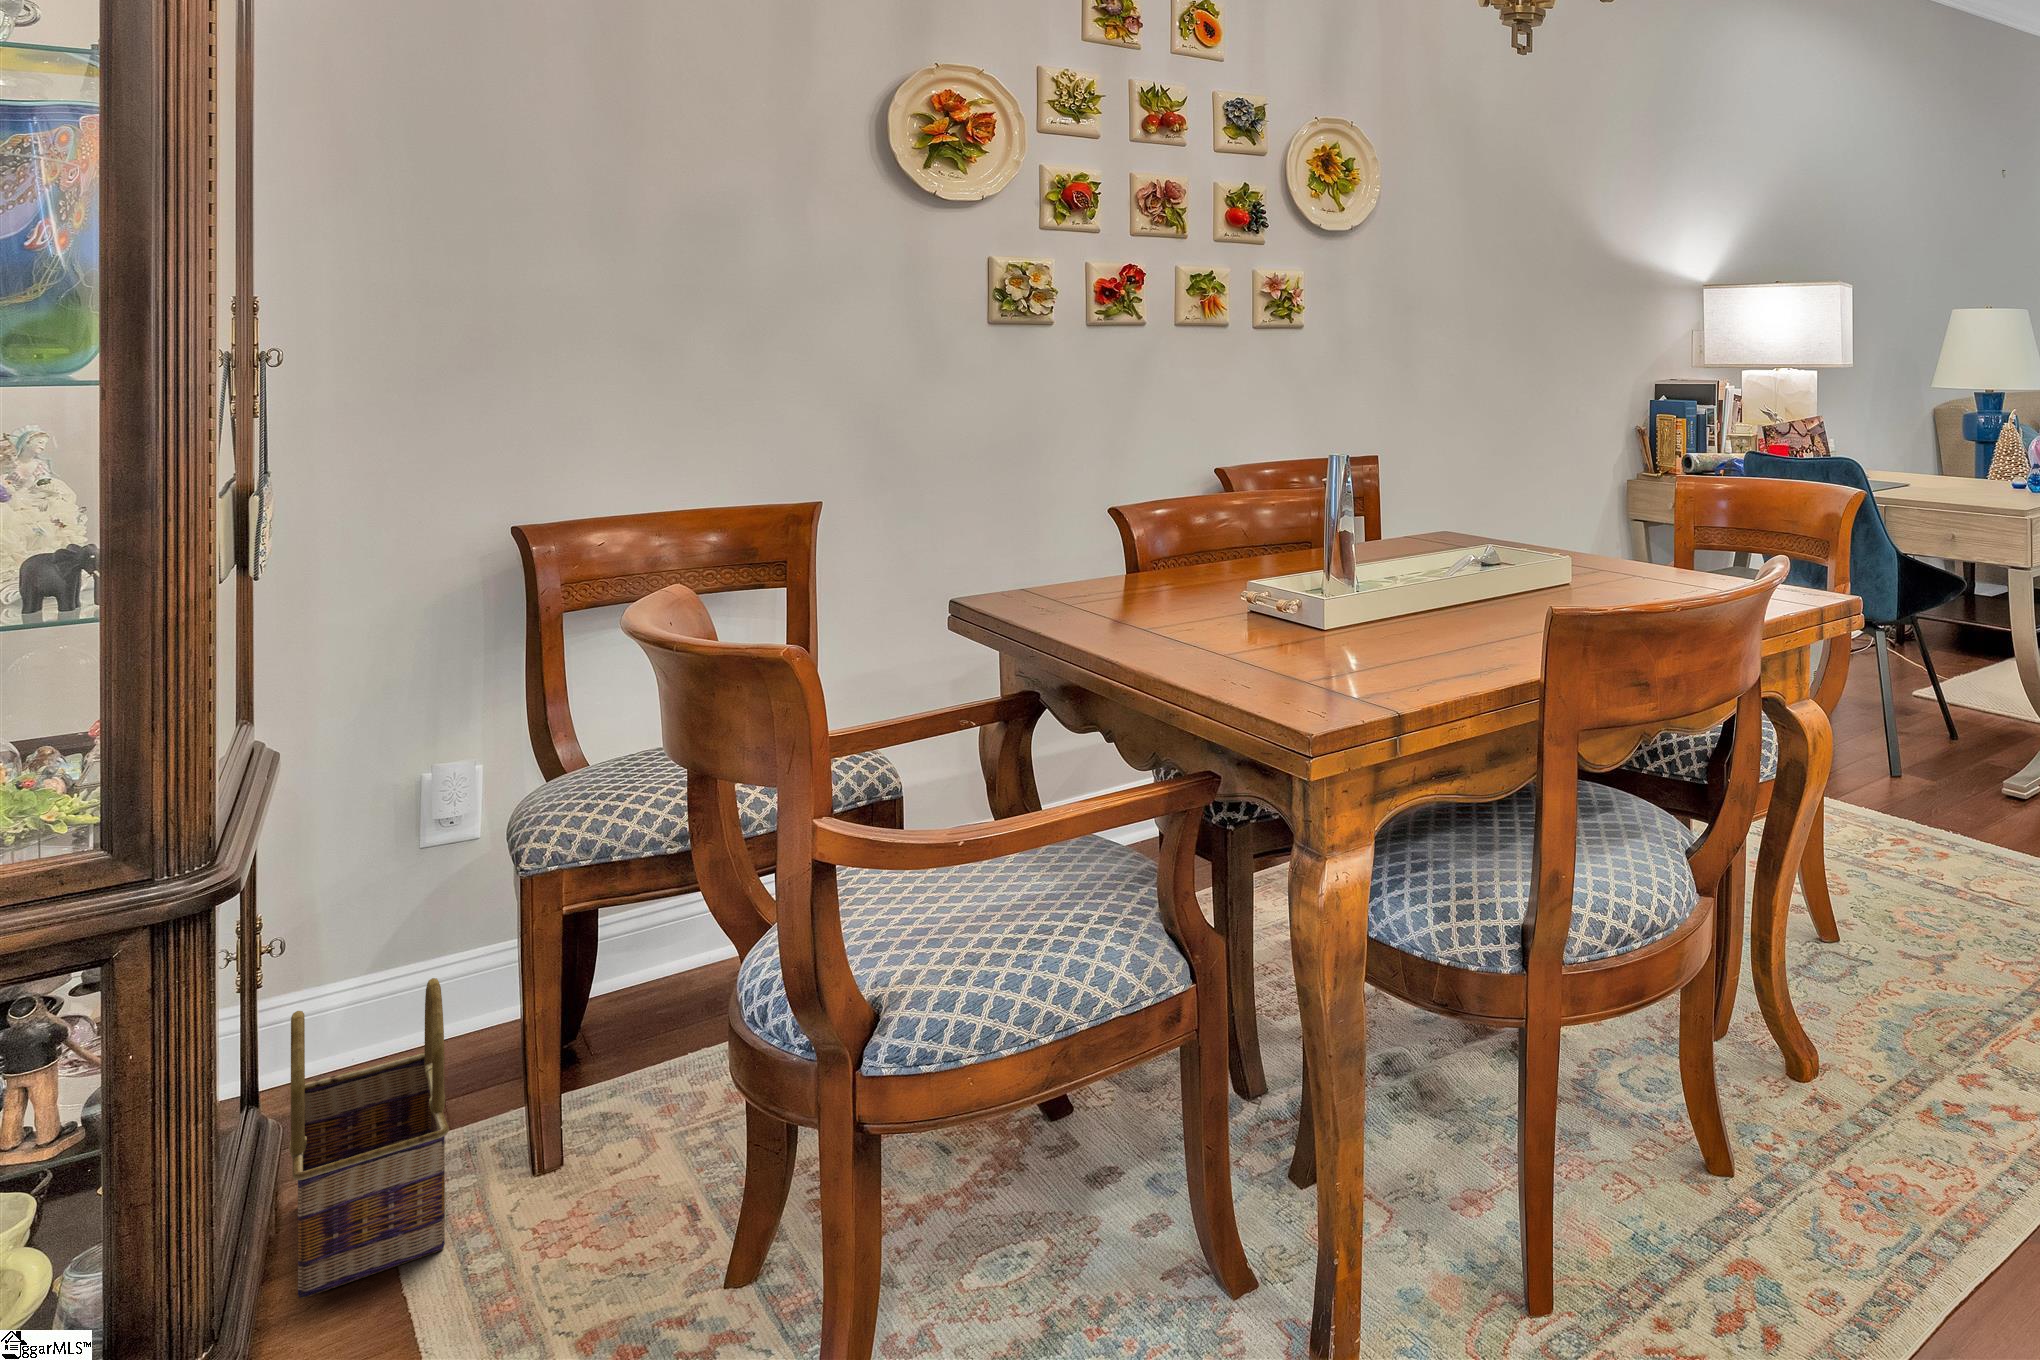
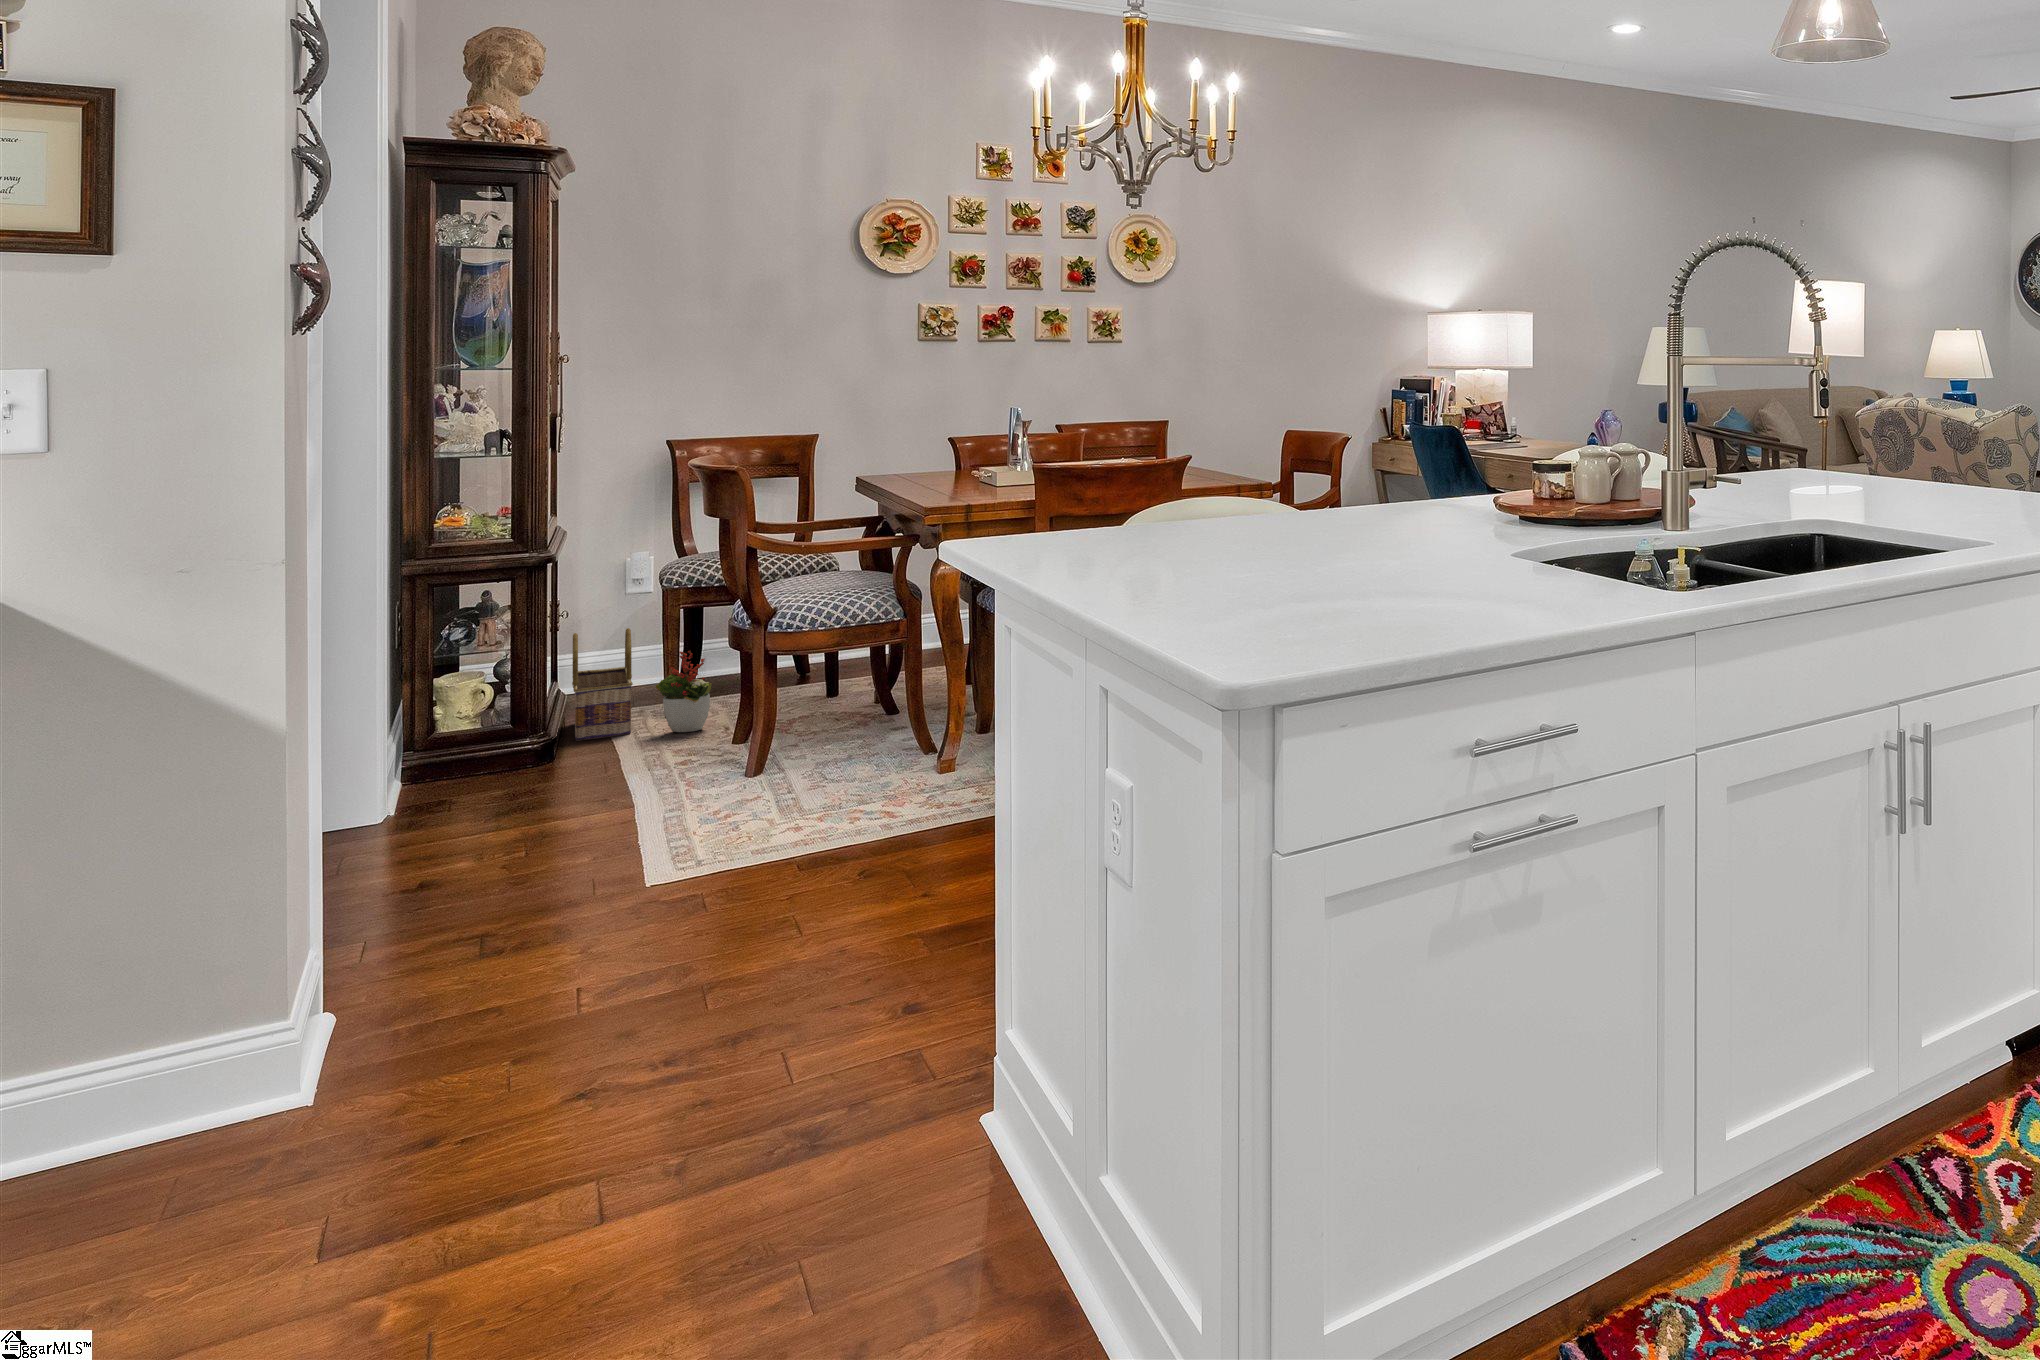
decorative plant: none [510,1035,648,1235] -> present [656,651,712,732]

